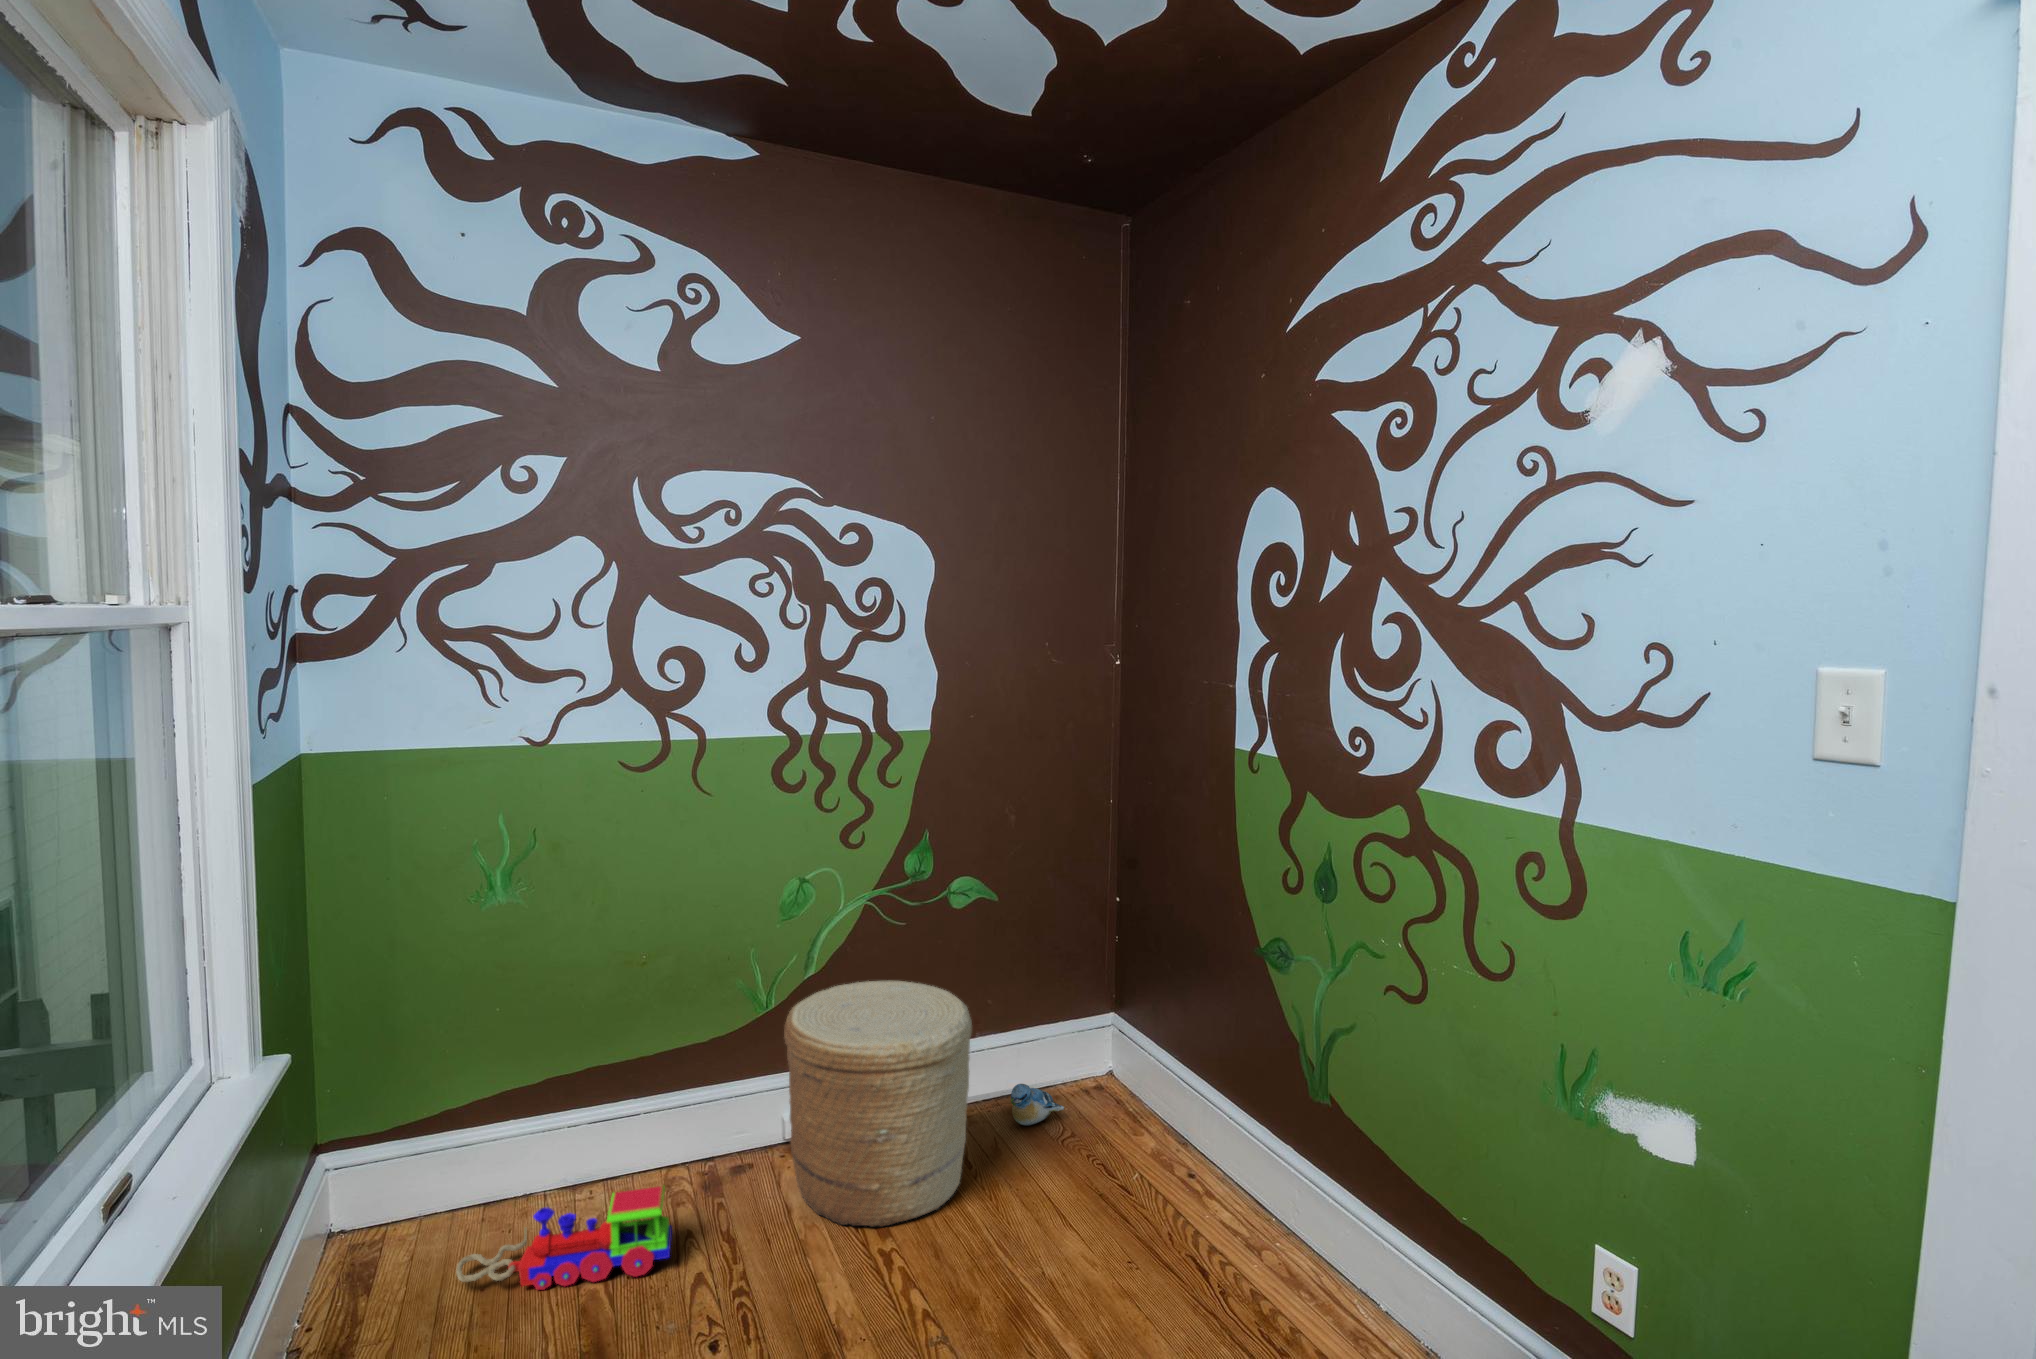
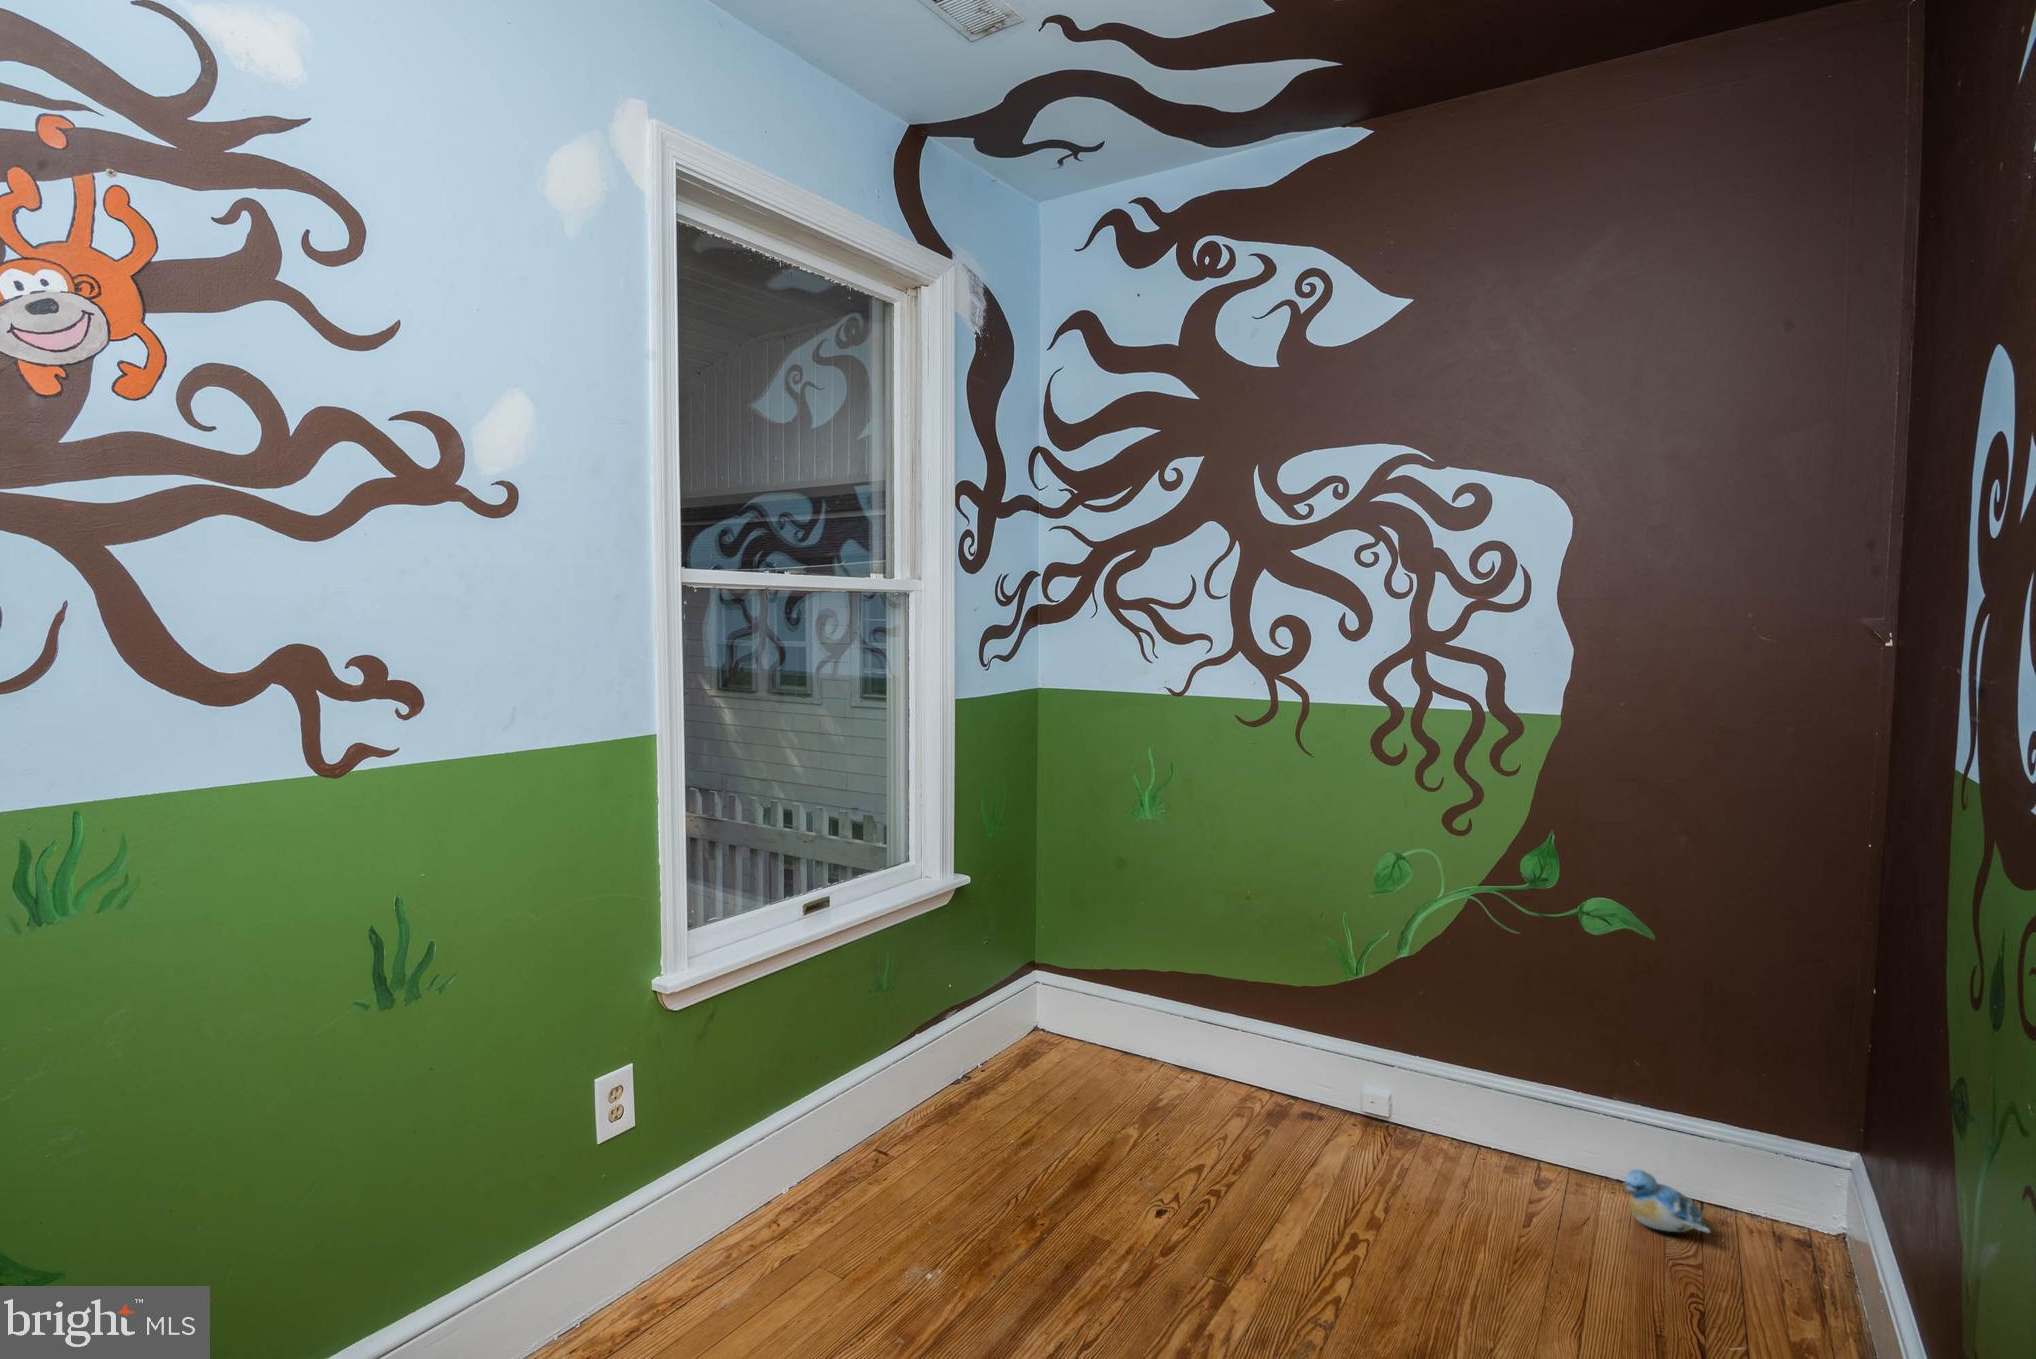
woven basket: present [784,981,972,1226] -> none [1318,971,1533,1237]
toy train: present [456,1186,672,1290] -> none [1063,1055,1203,1143]

